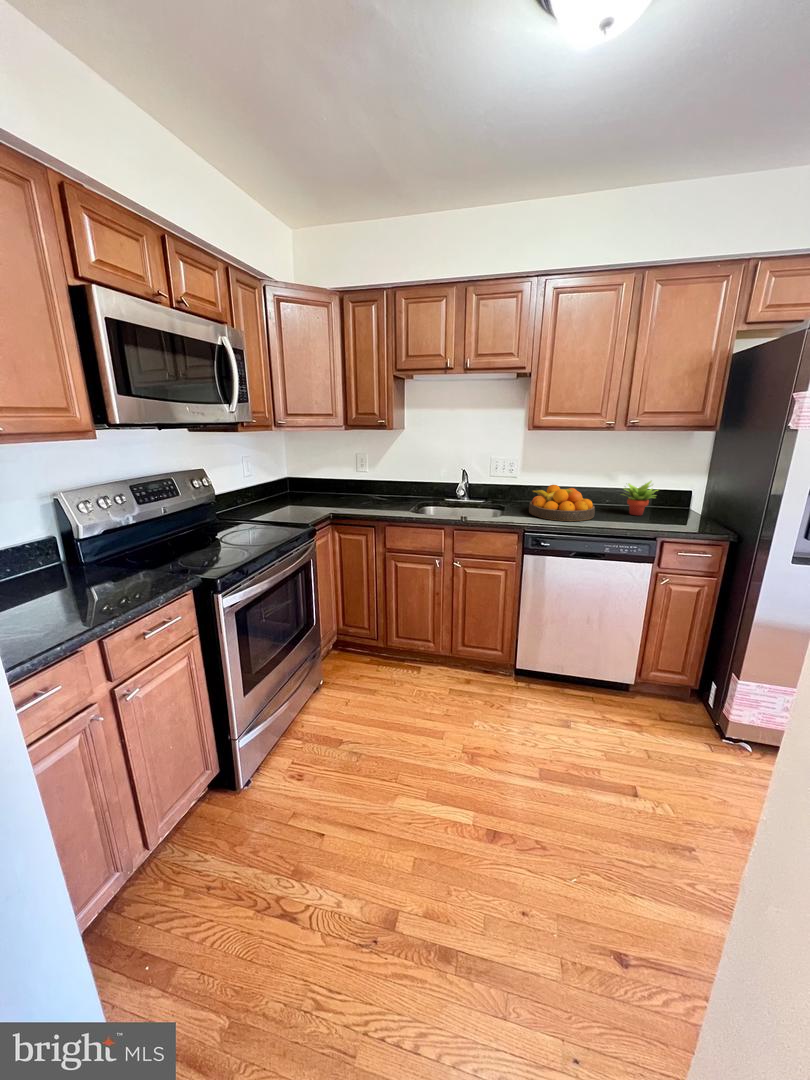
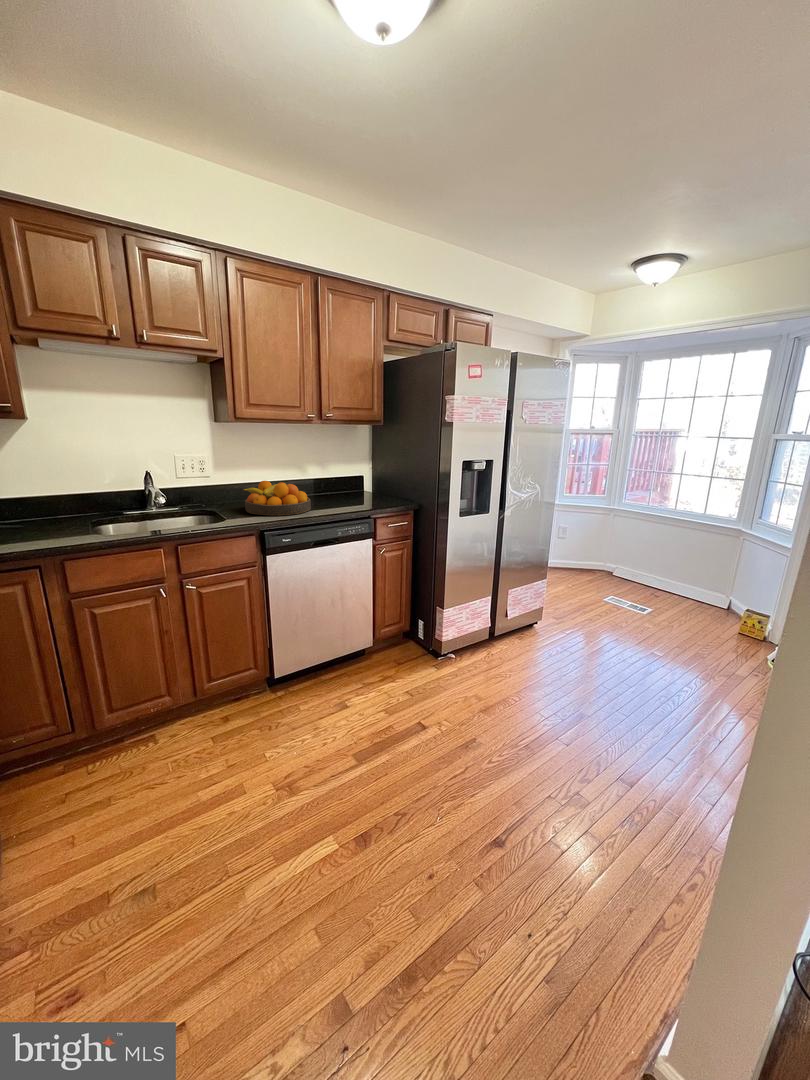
succulent plant: present [626,481,657,516] -> none [320,469,351,501]

